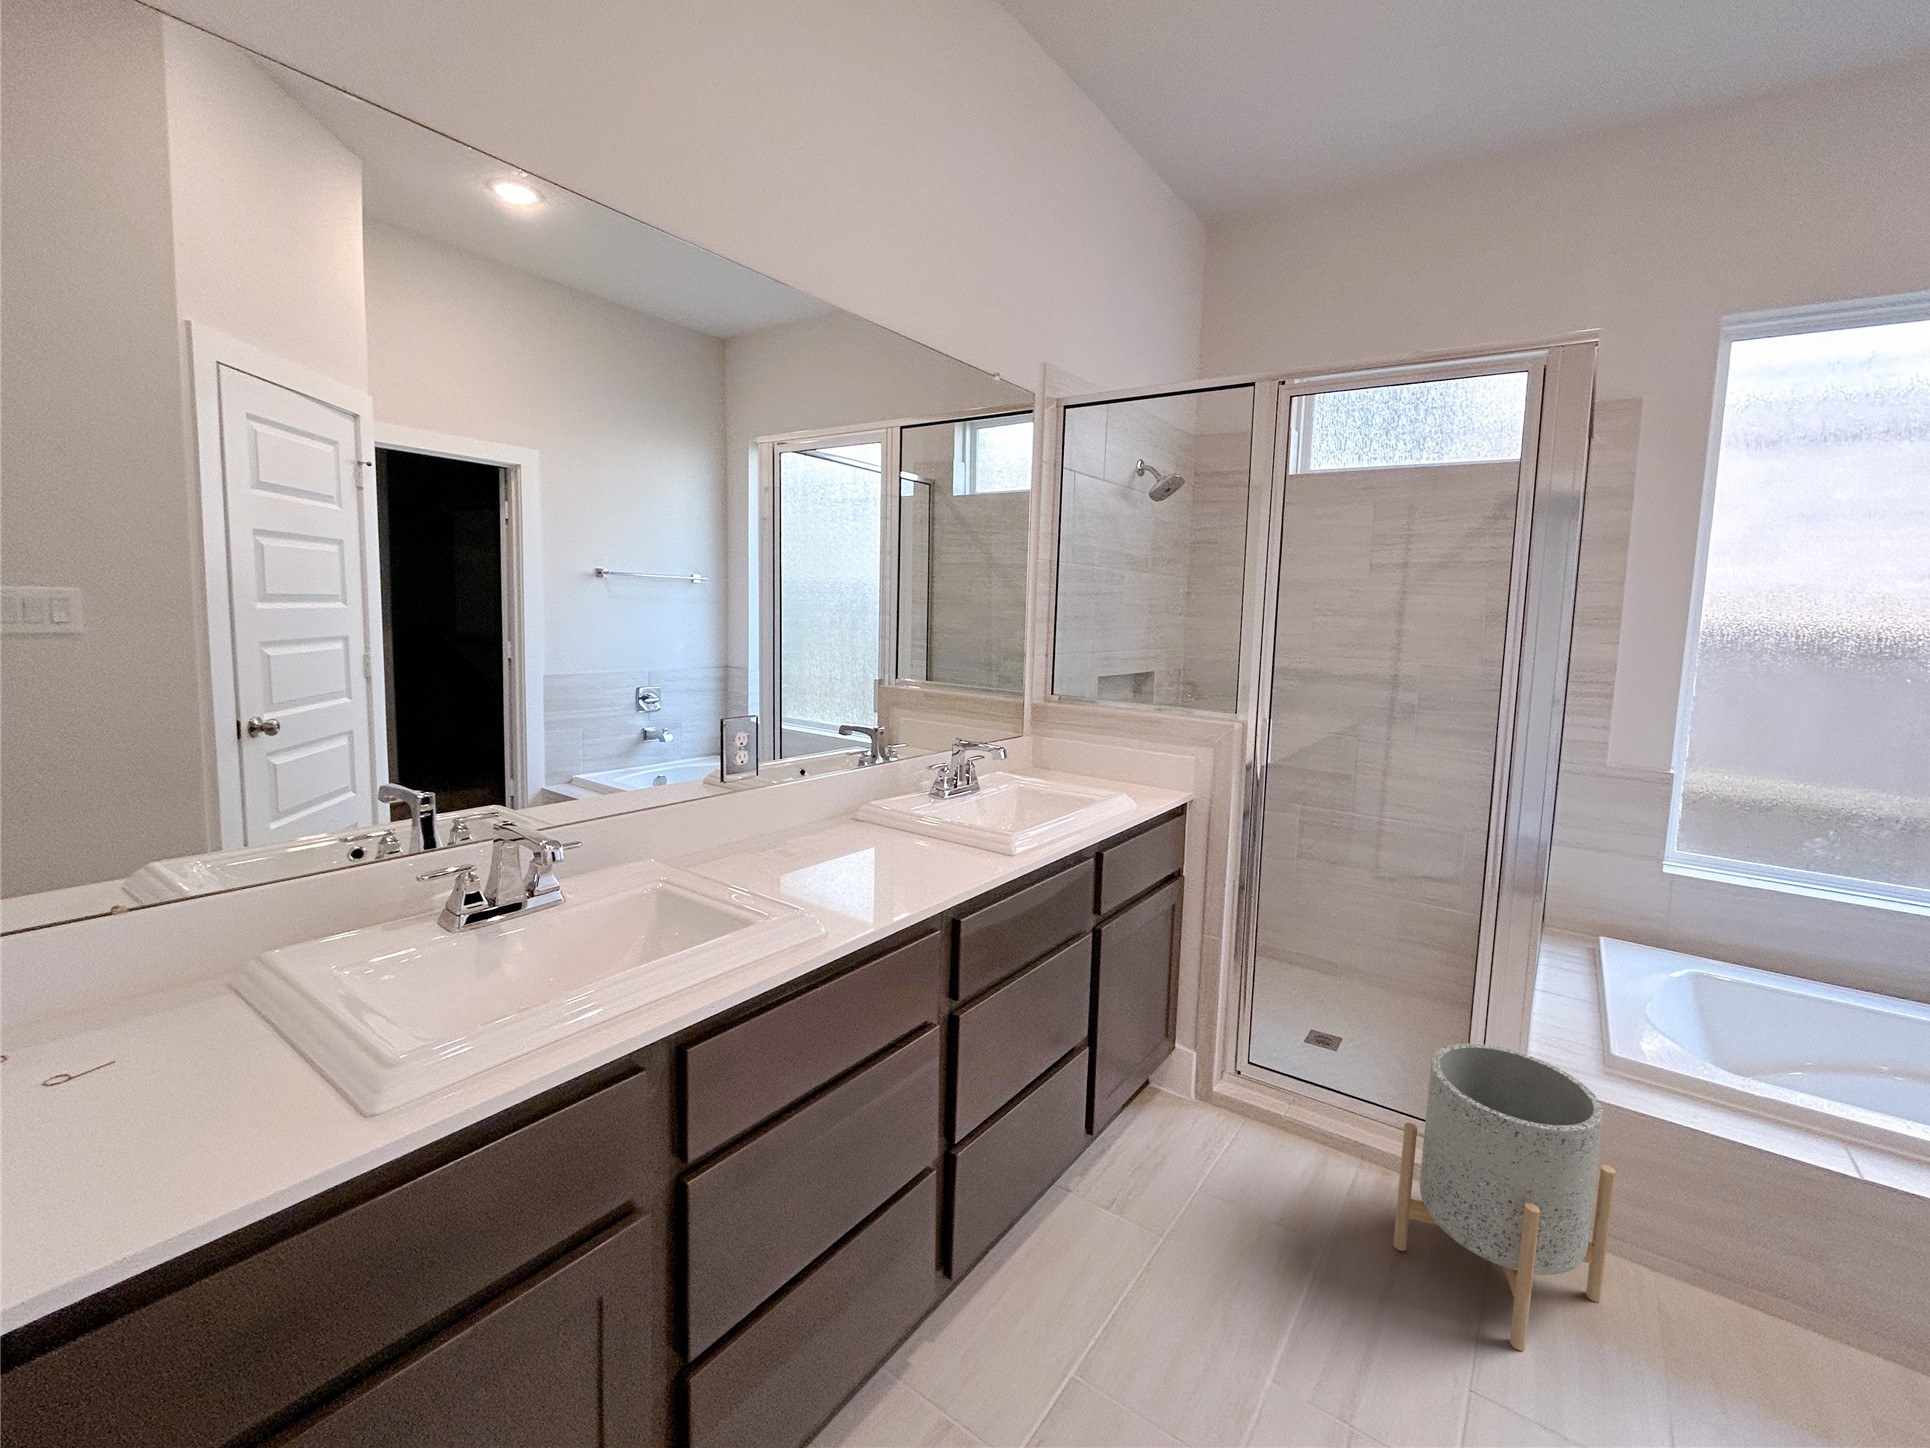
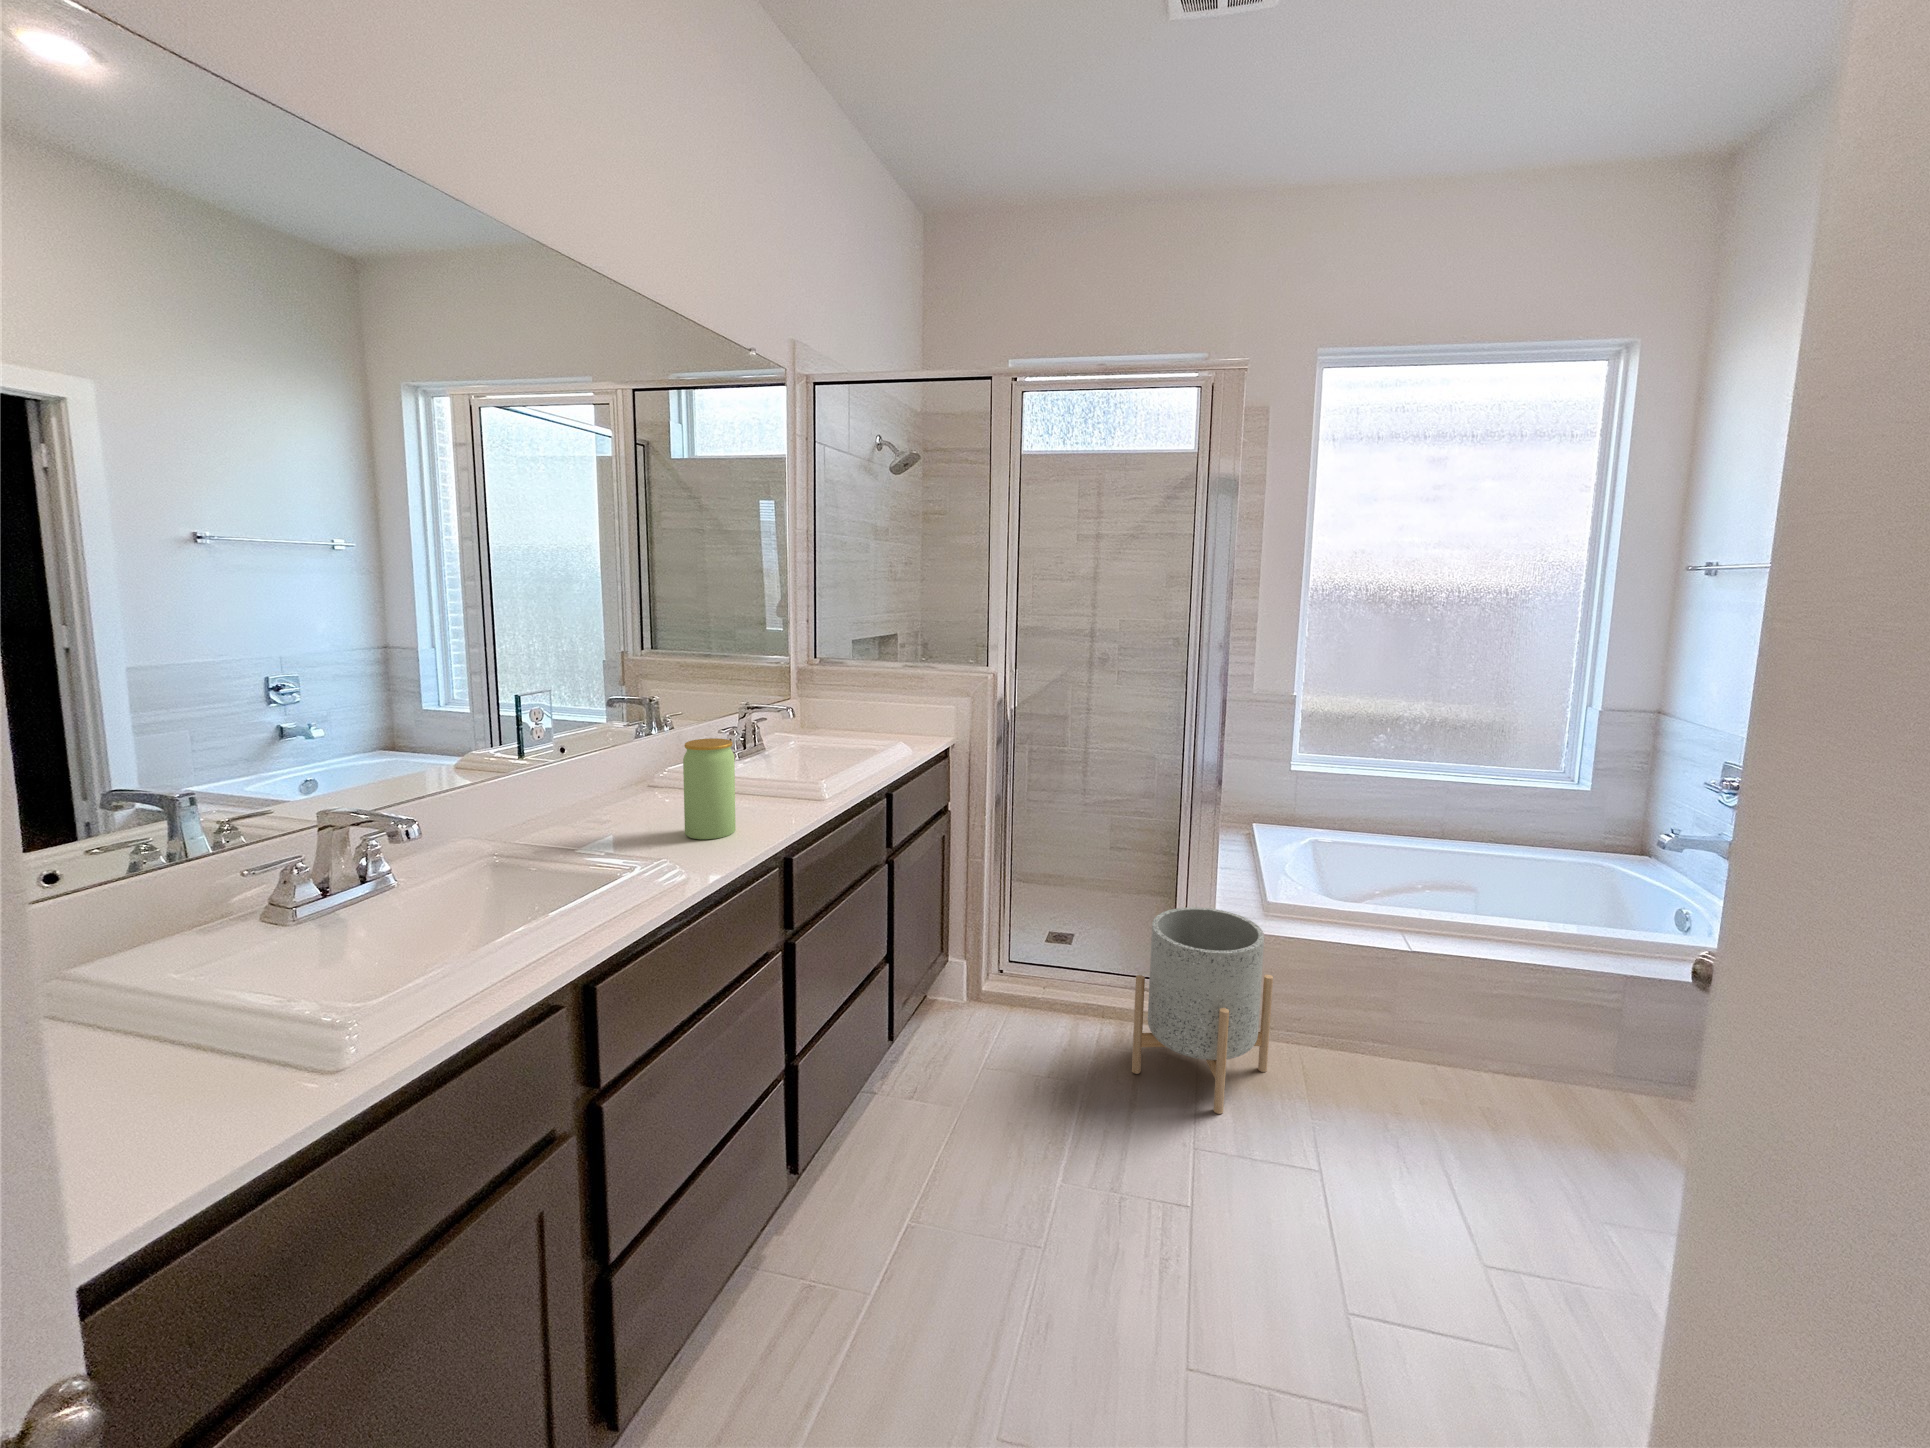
jar: none [861,773,915,884] -> present [683,738,736,840]

